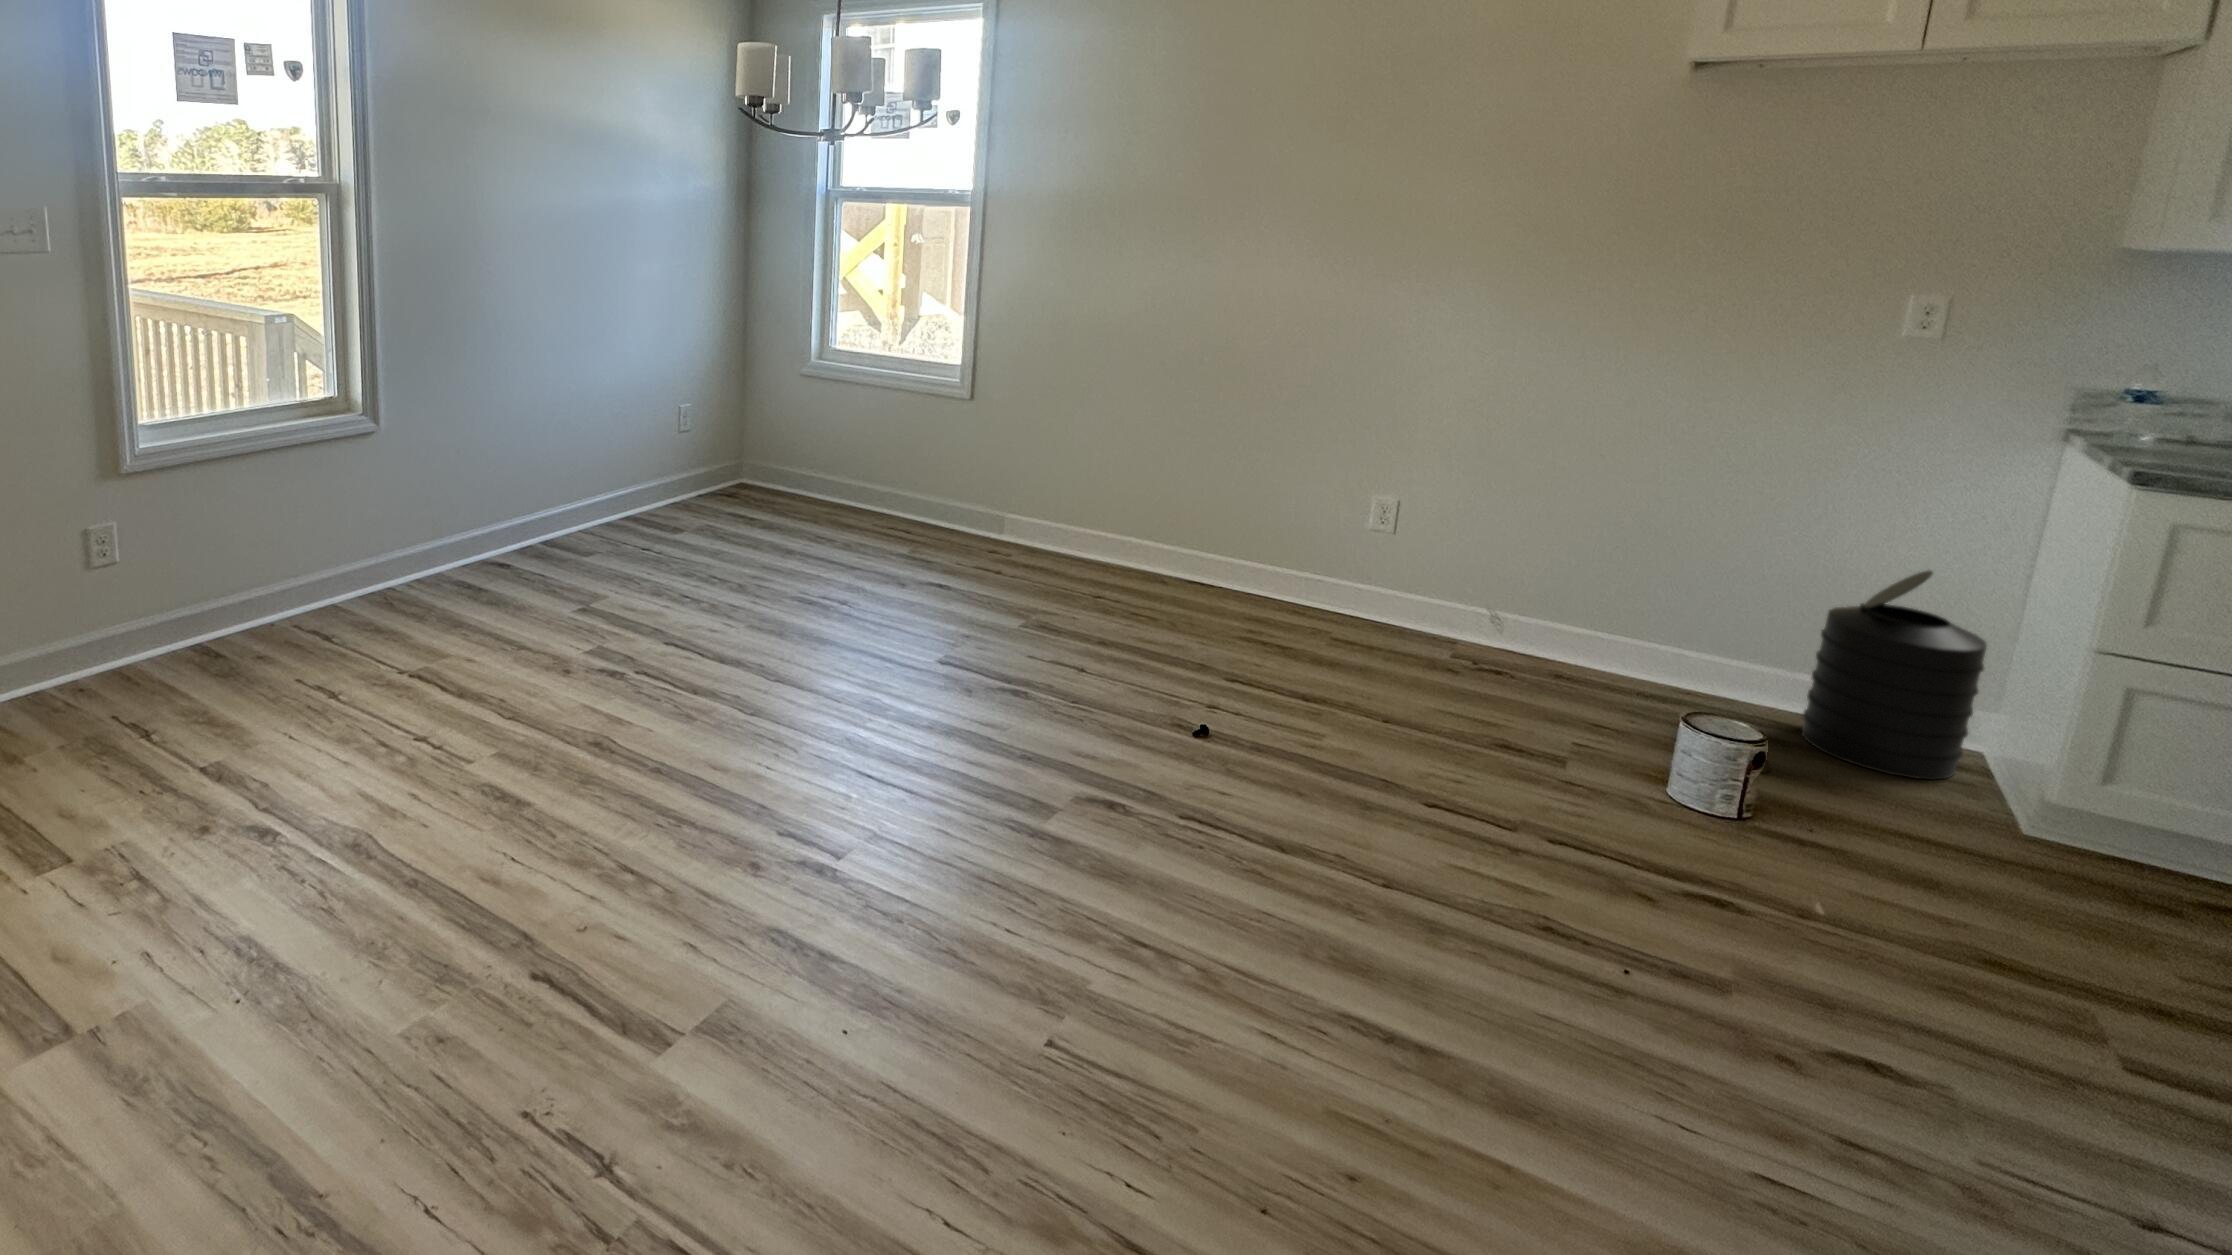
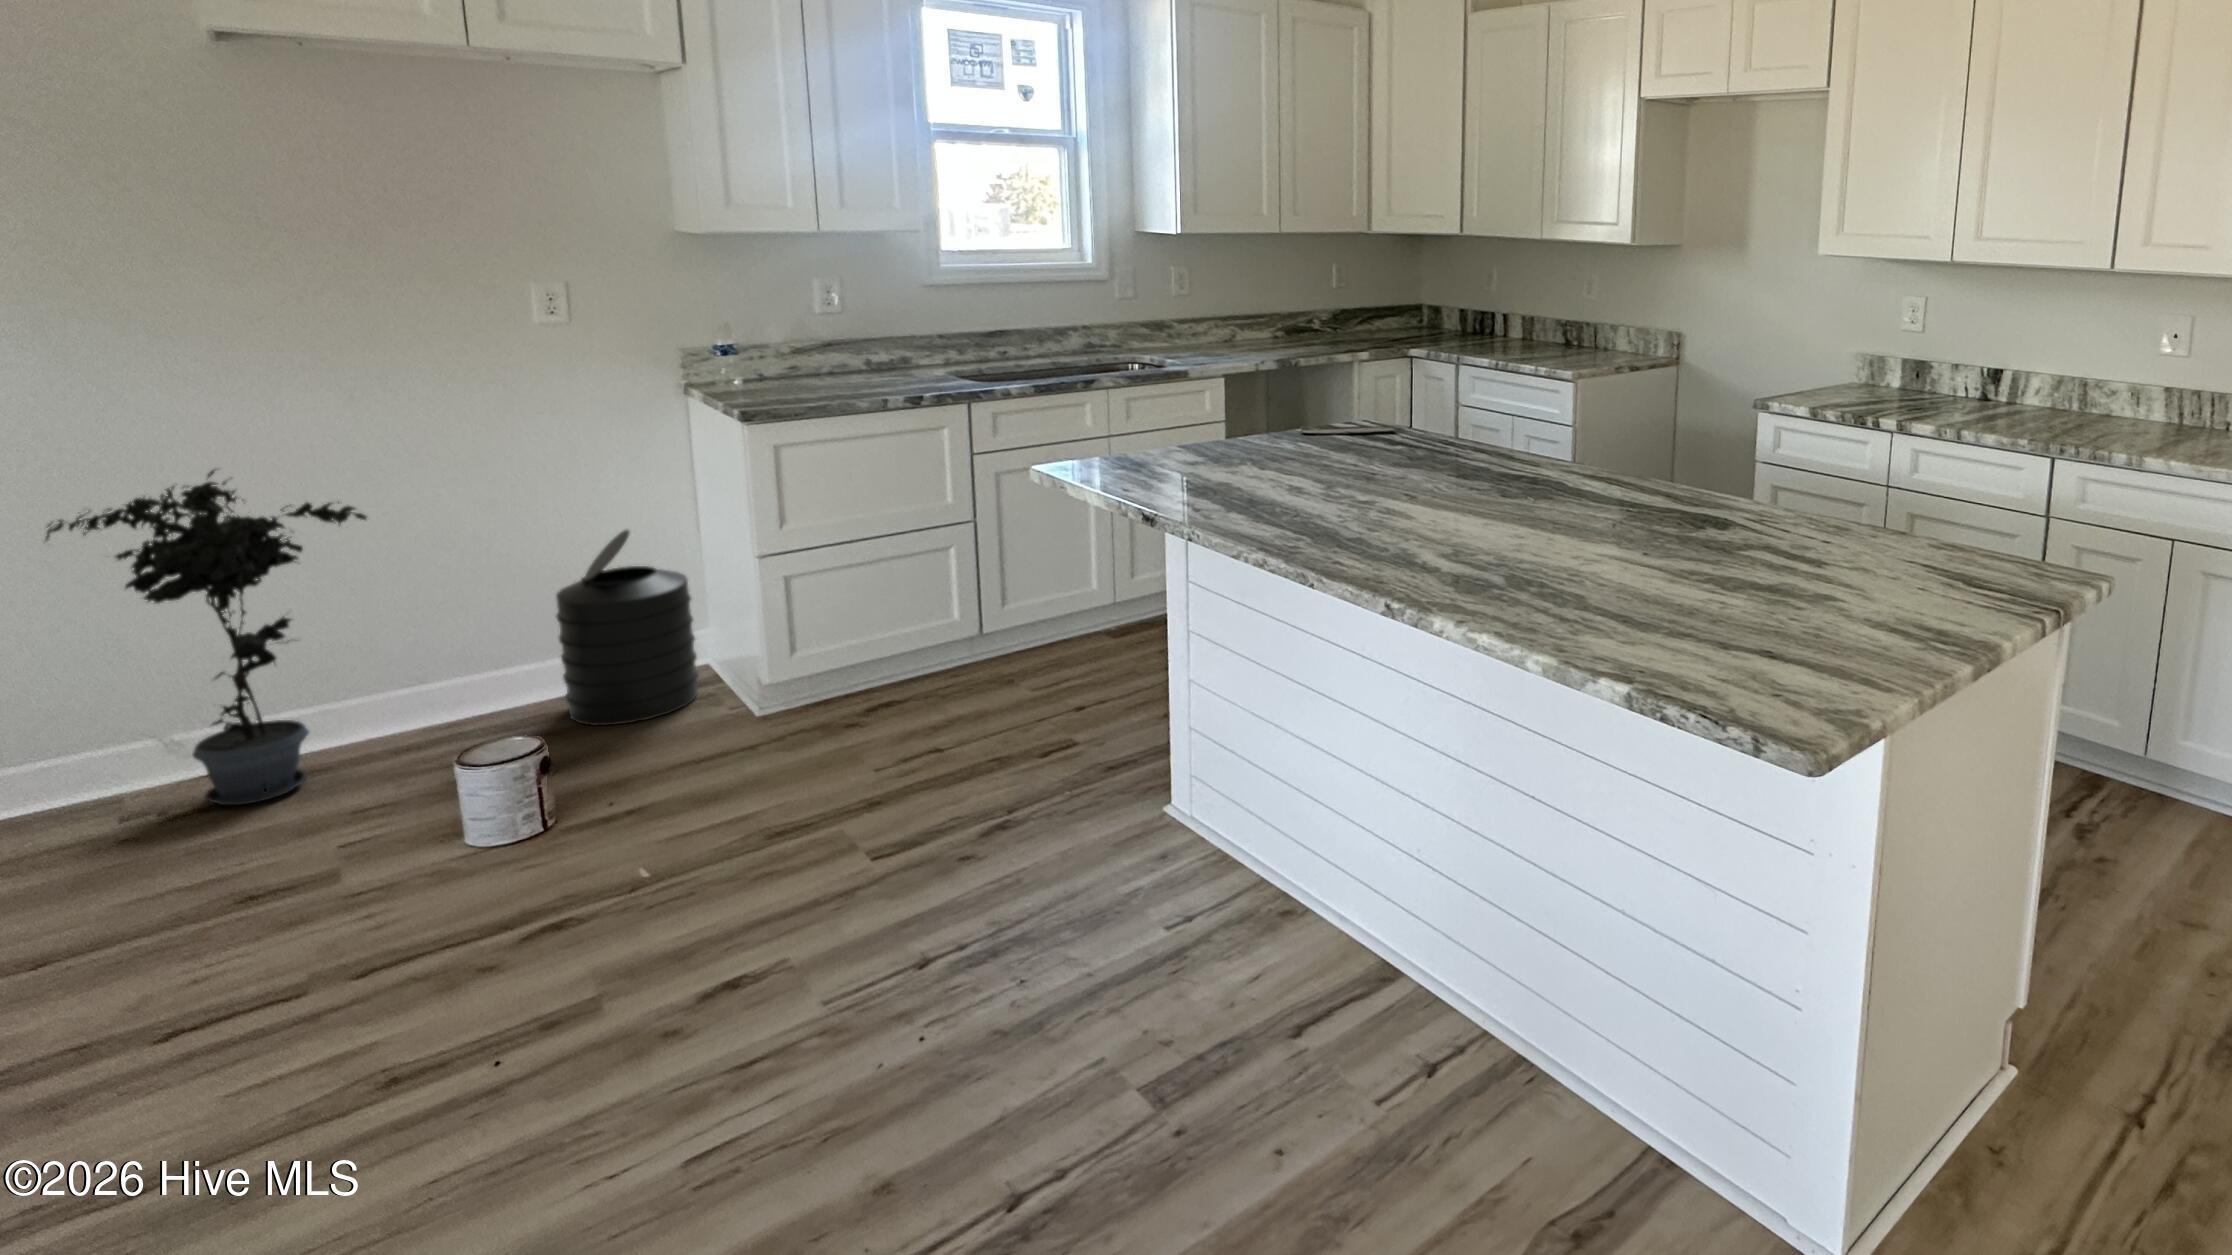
potted plant: none [1469,417,1683,685] -> present [45,470,367,805]

